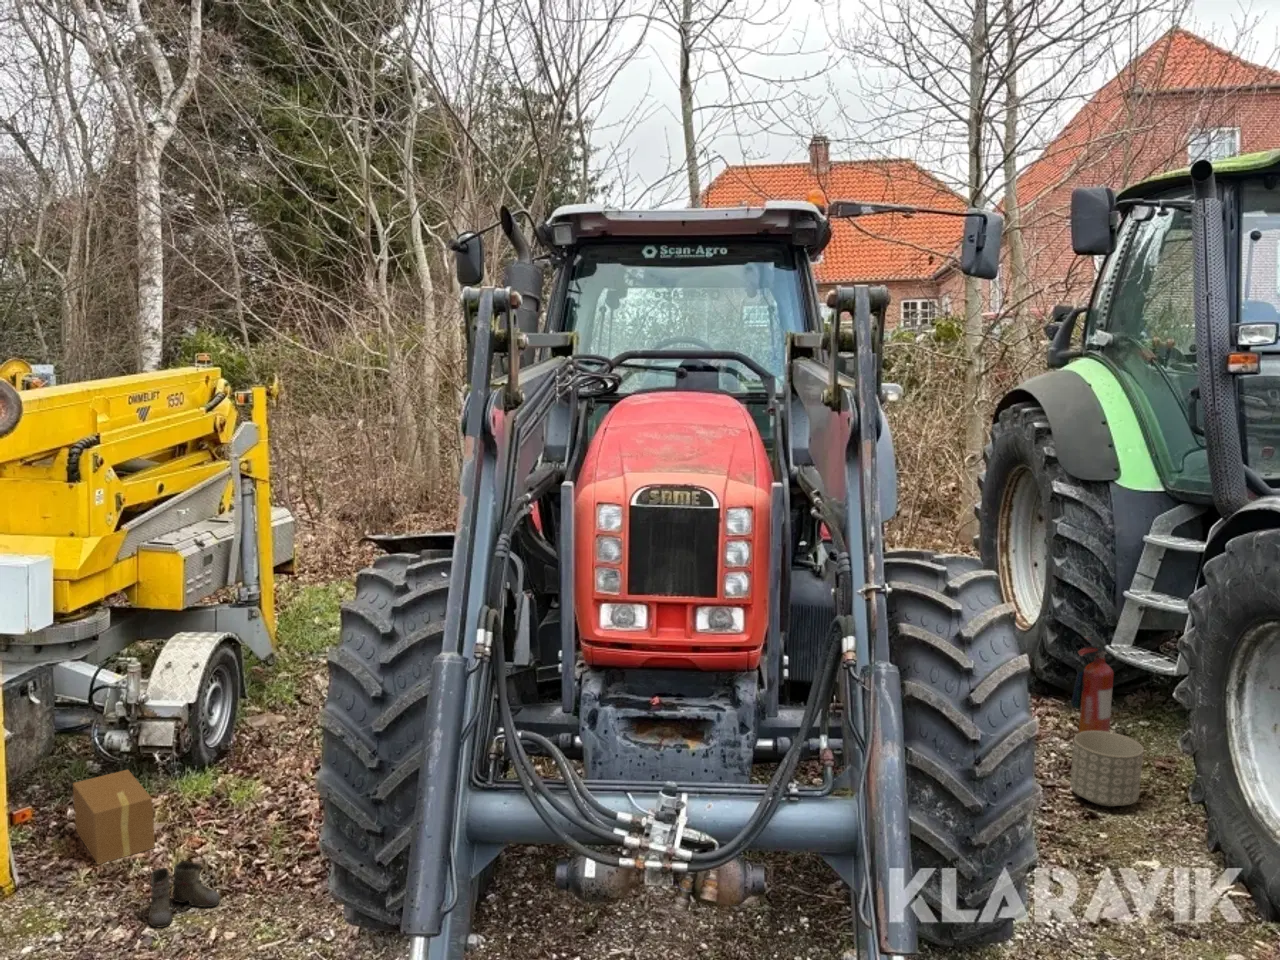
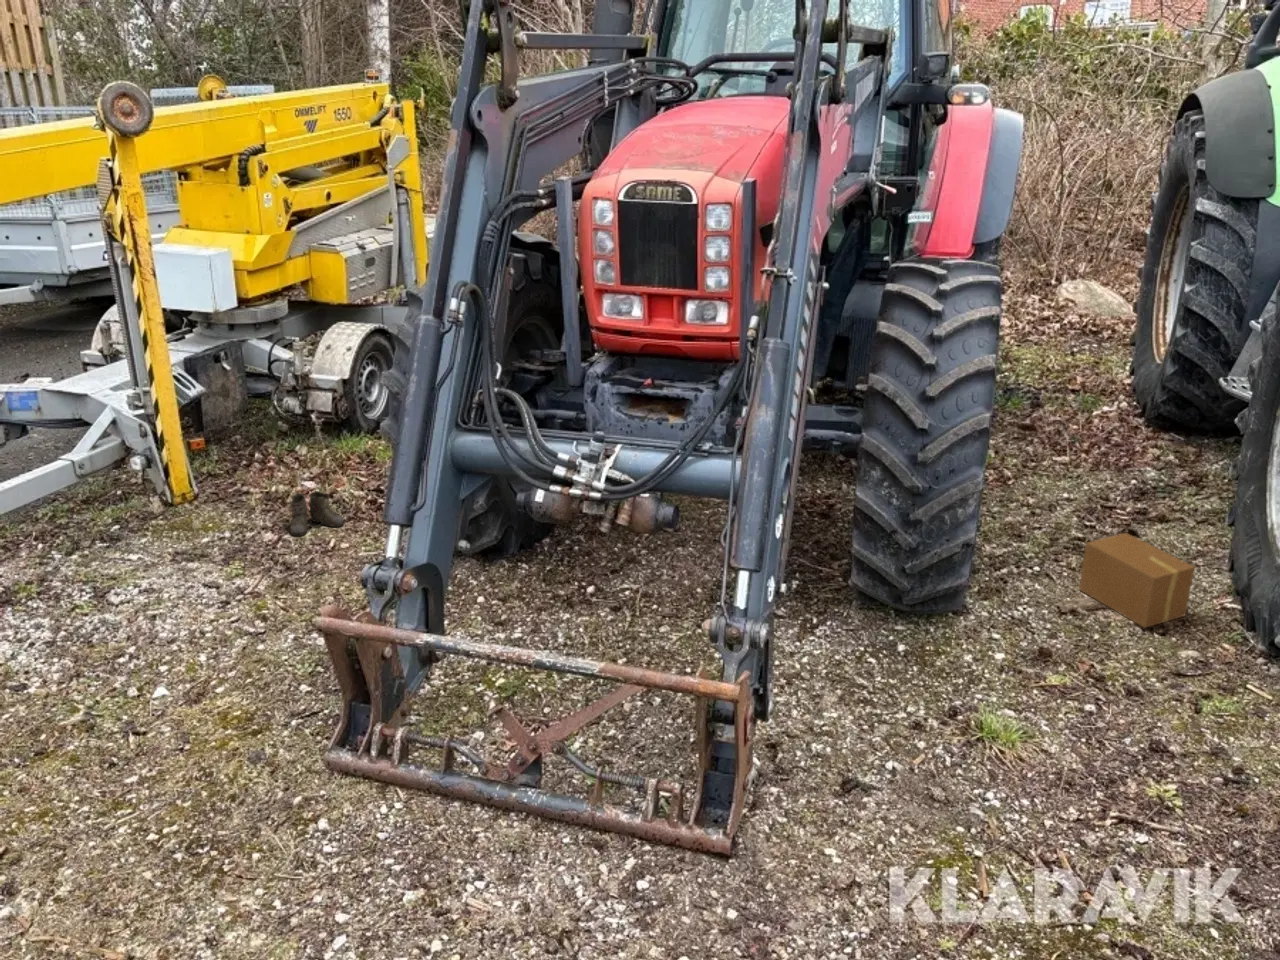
fire extinguisher: present [1071,638,1114,733] -> none [1173,365,1216,477]
planter: present [1070,731,1144,807] -> none [1124,455,1200,527]
cardboard box: present [73,770,155,864] -> present [1079,533,1195,627]

